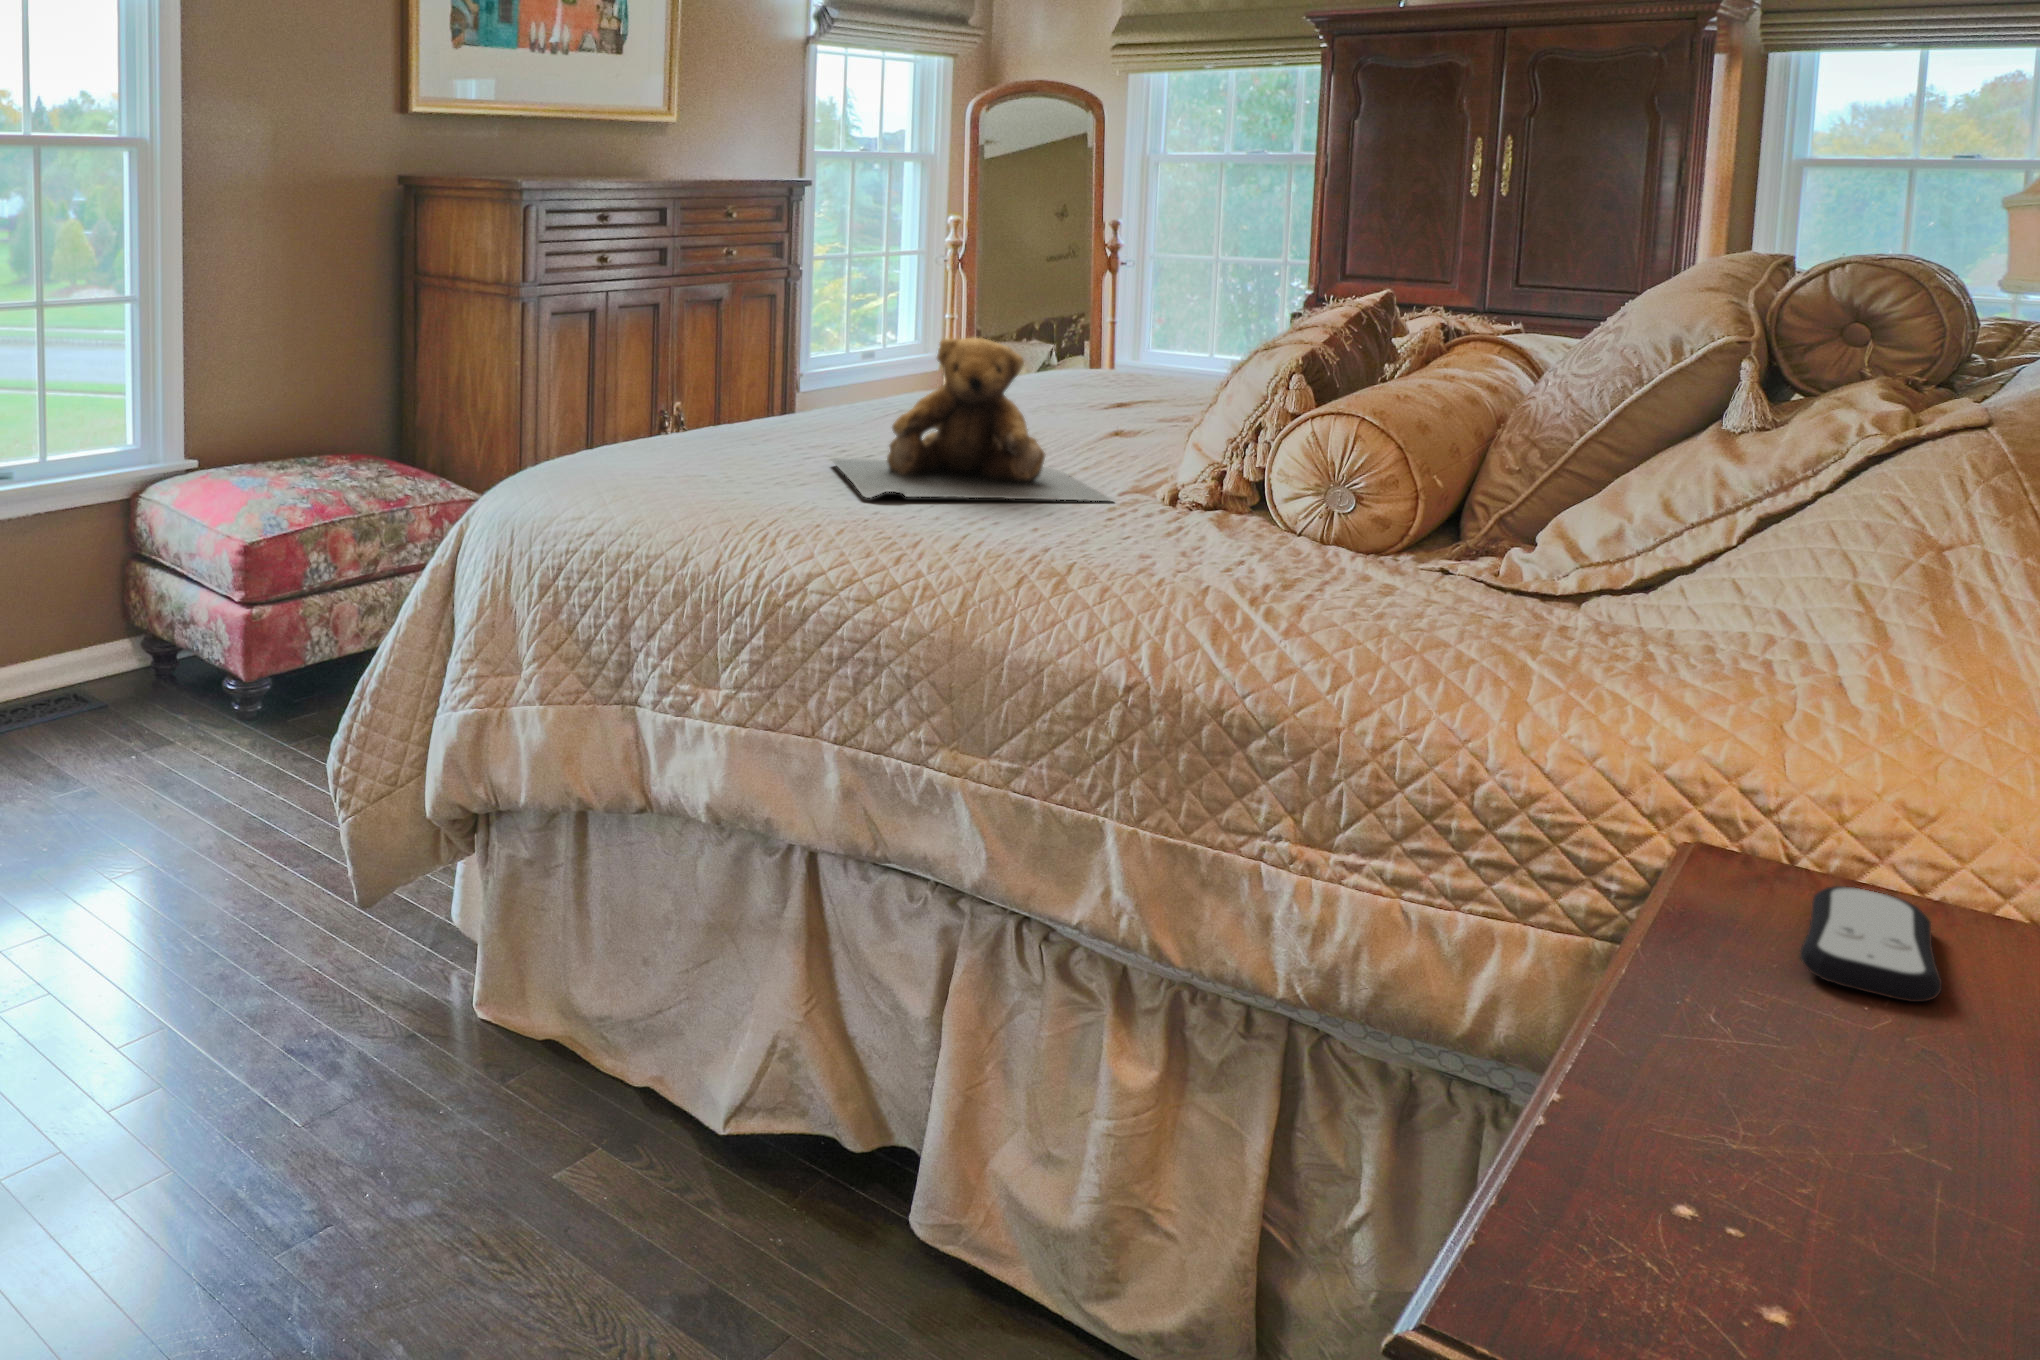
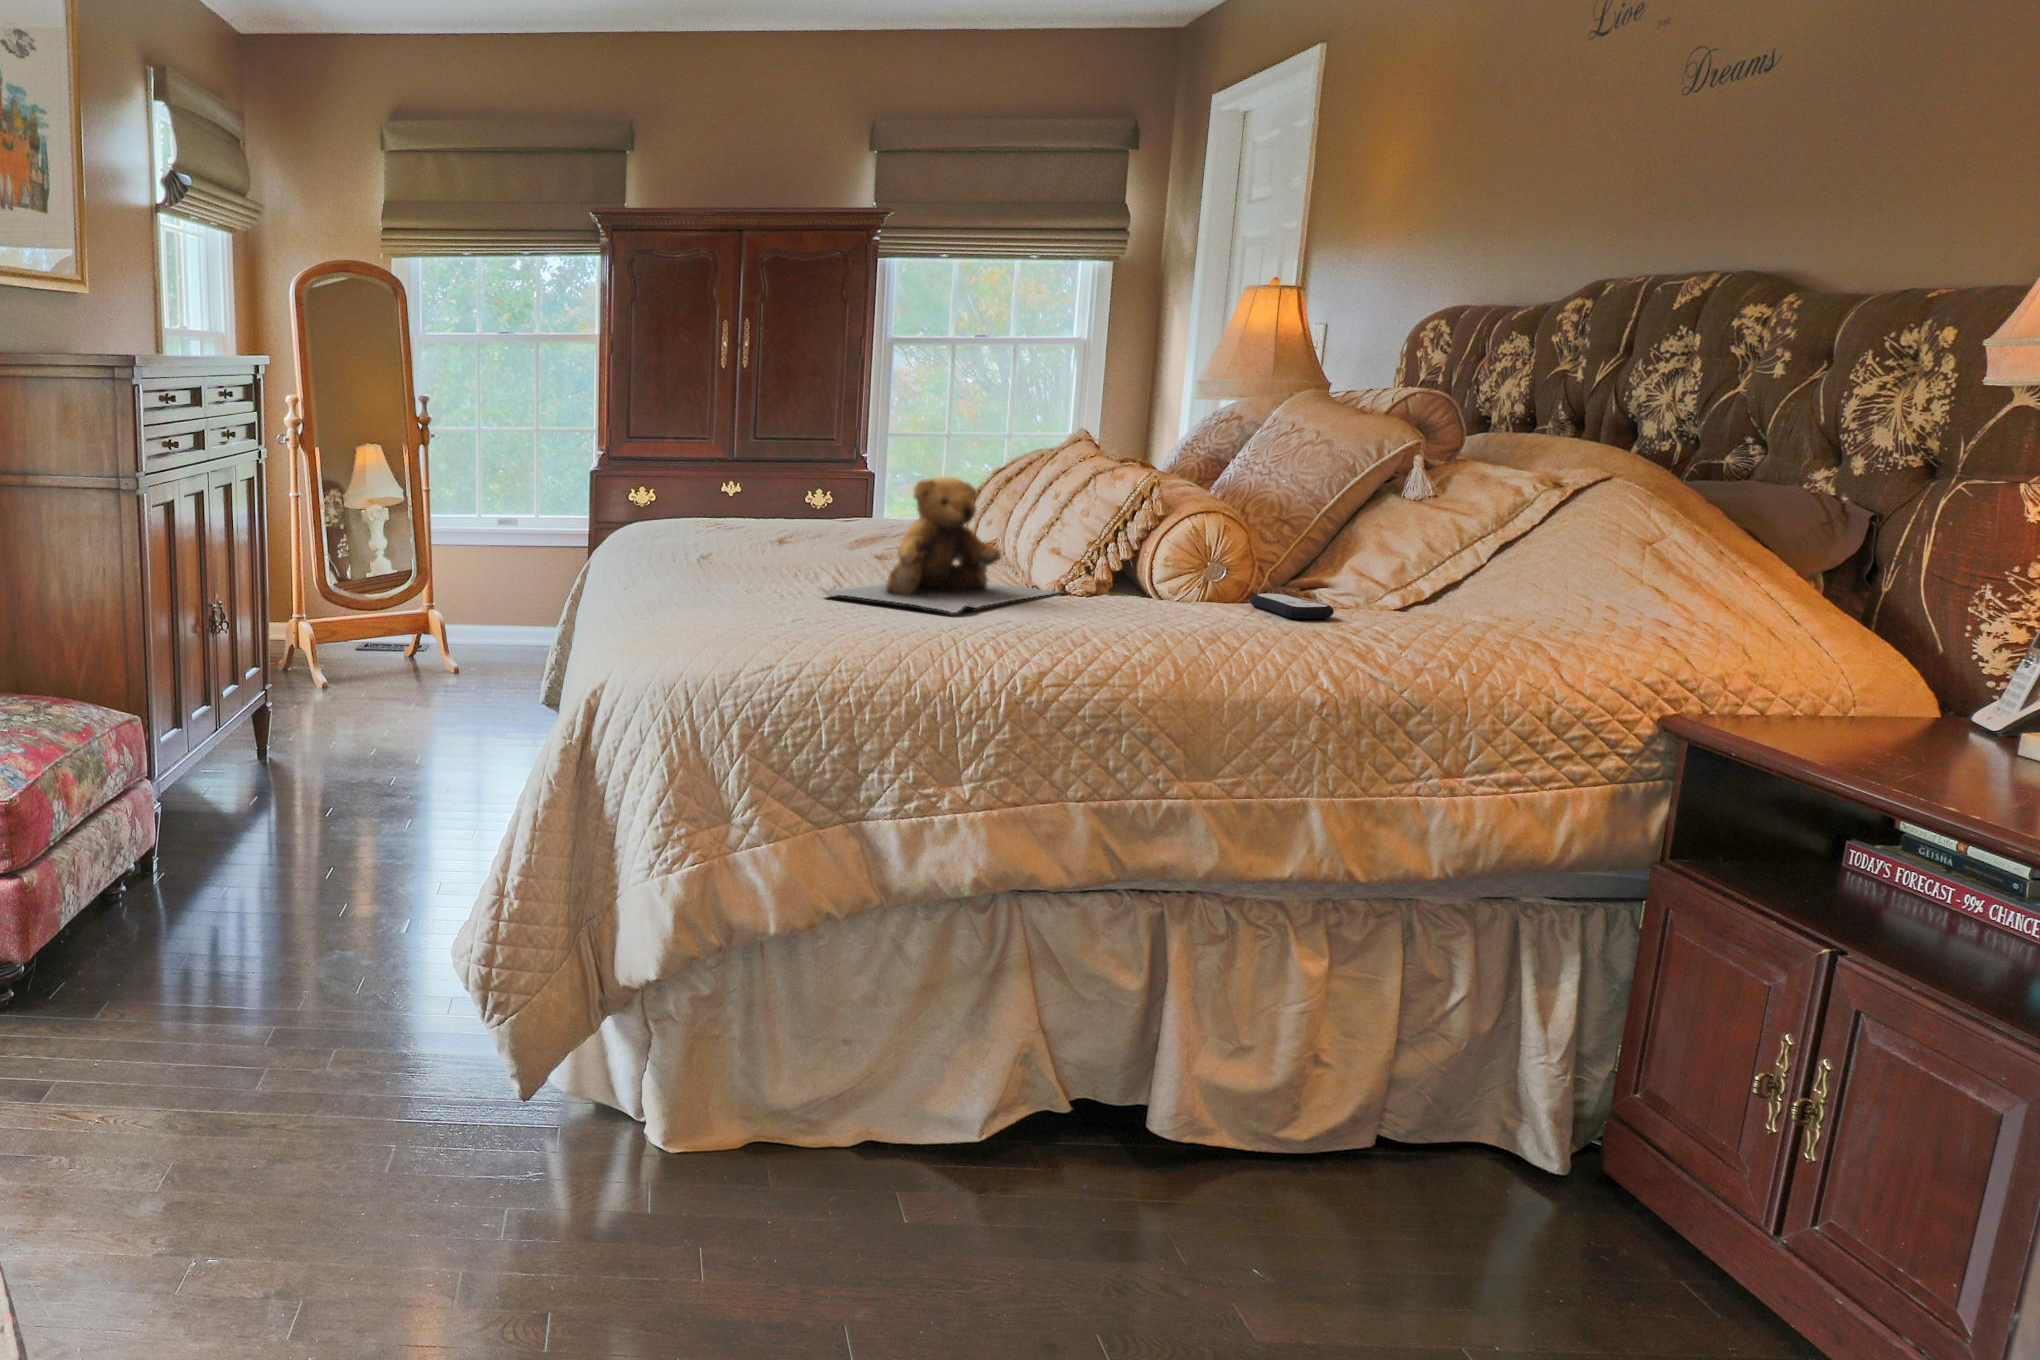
remote control: present [1800,886,1942,1002] -> present [1250,593,1334,619]

